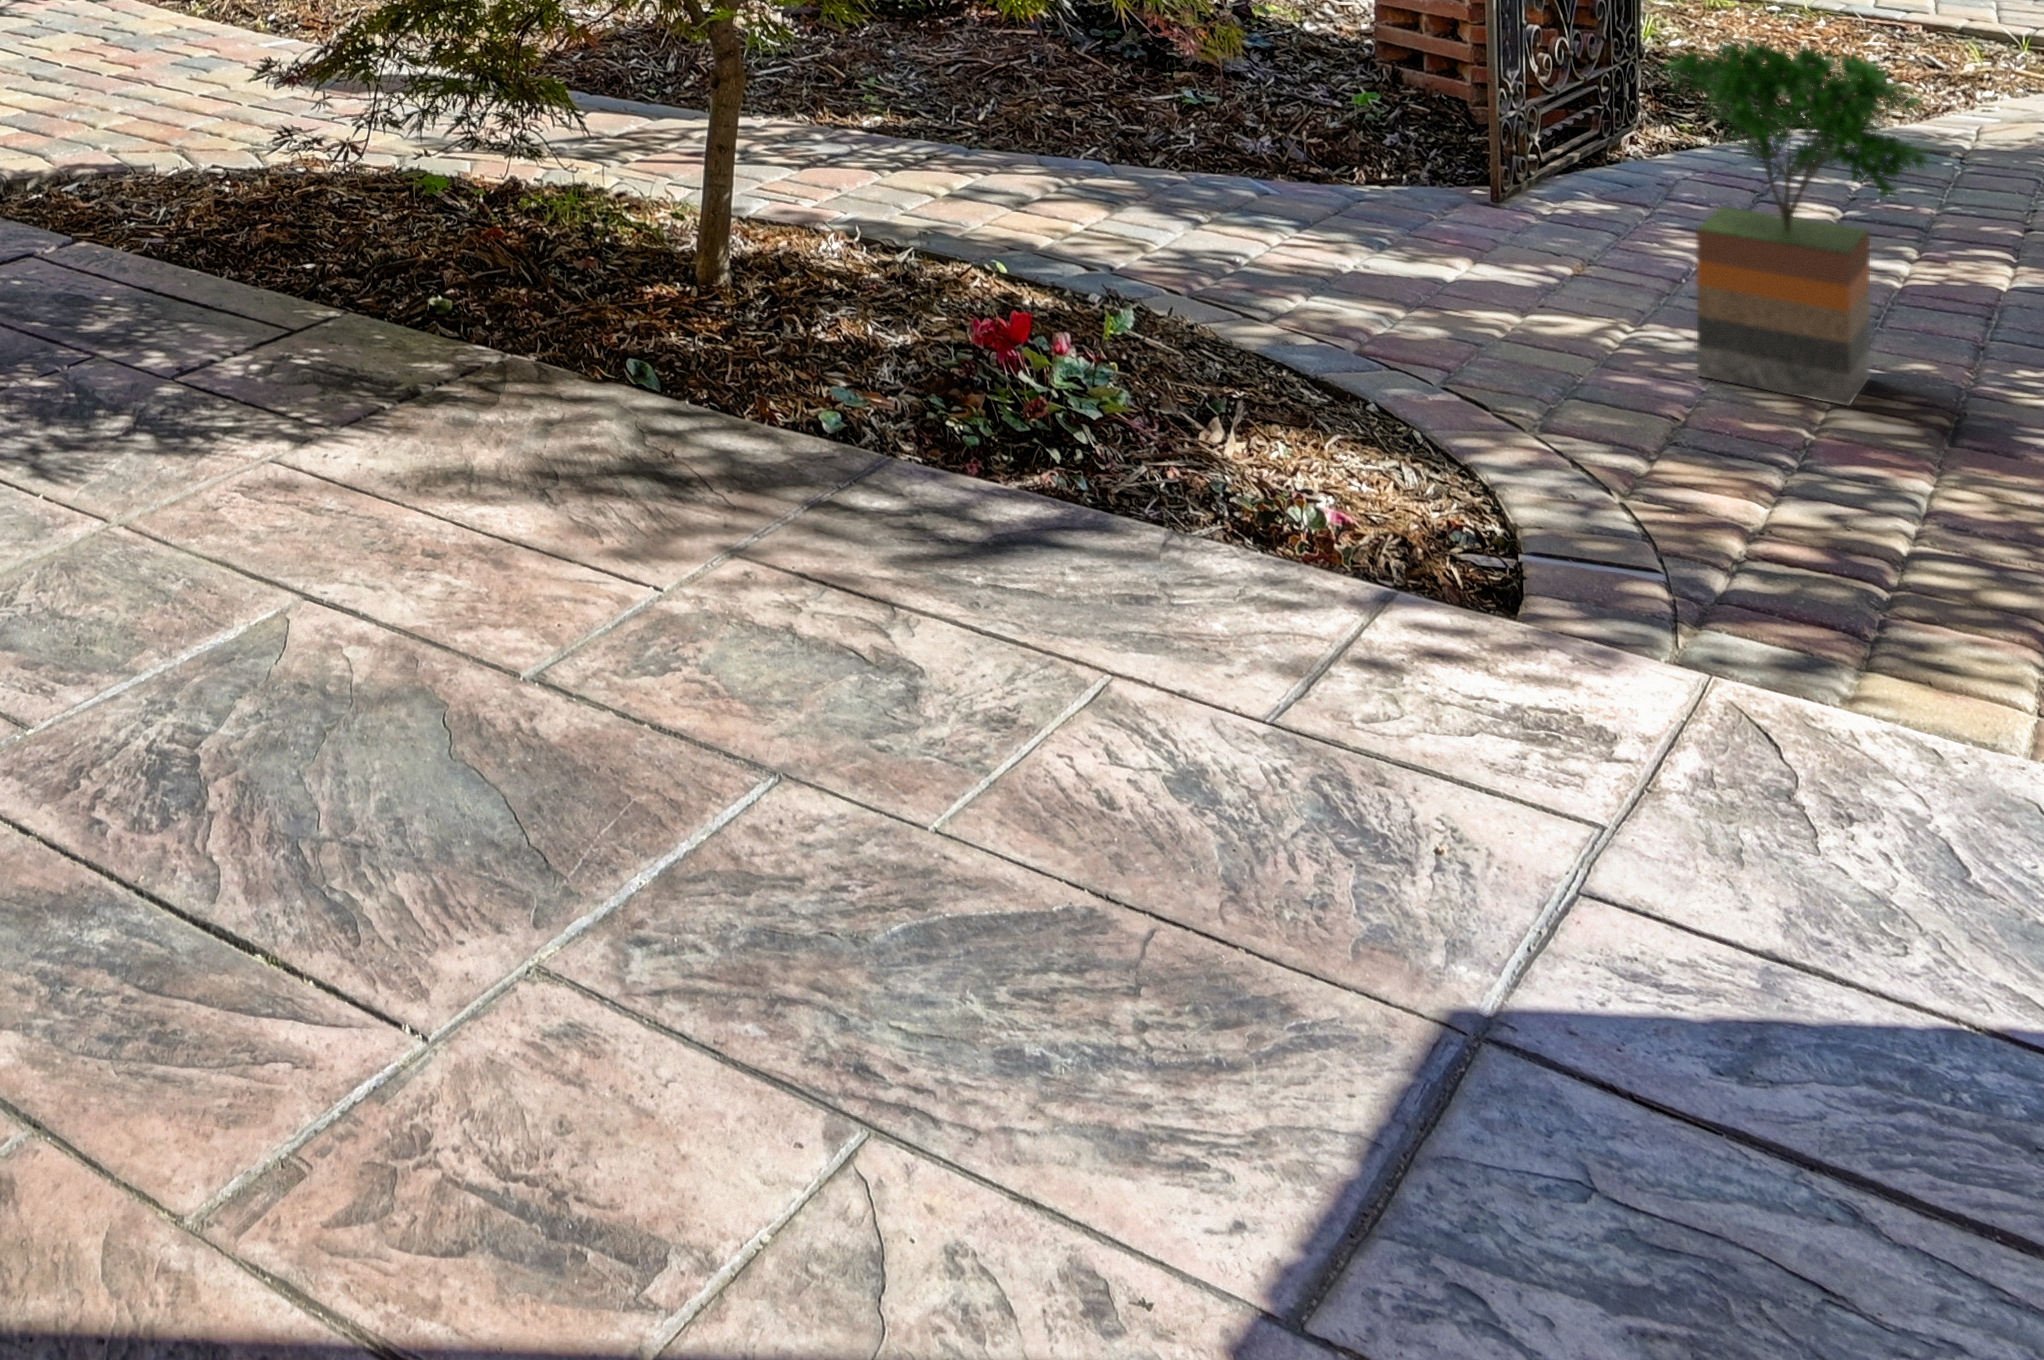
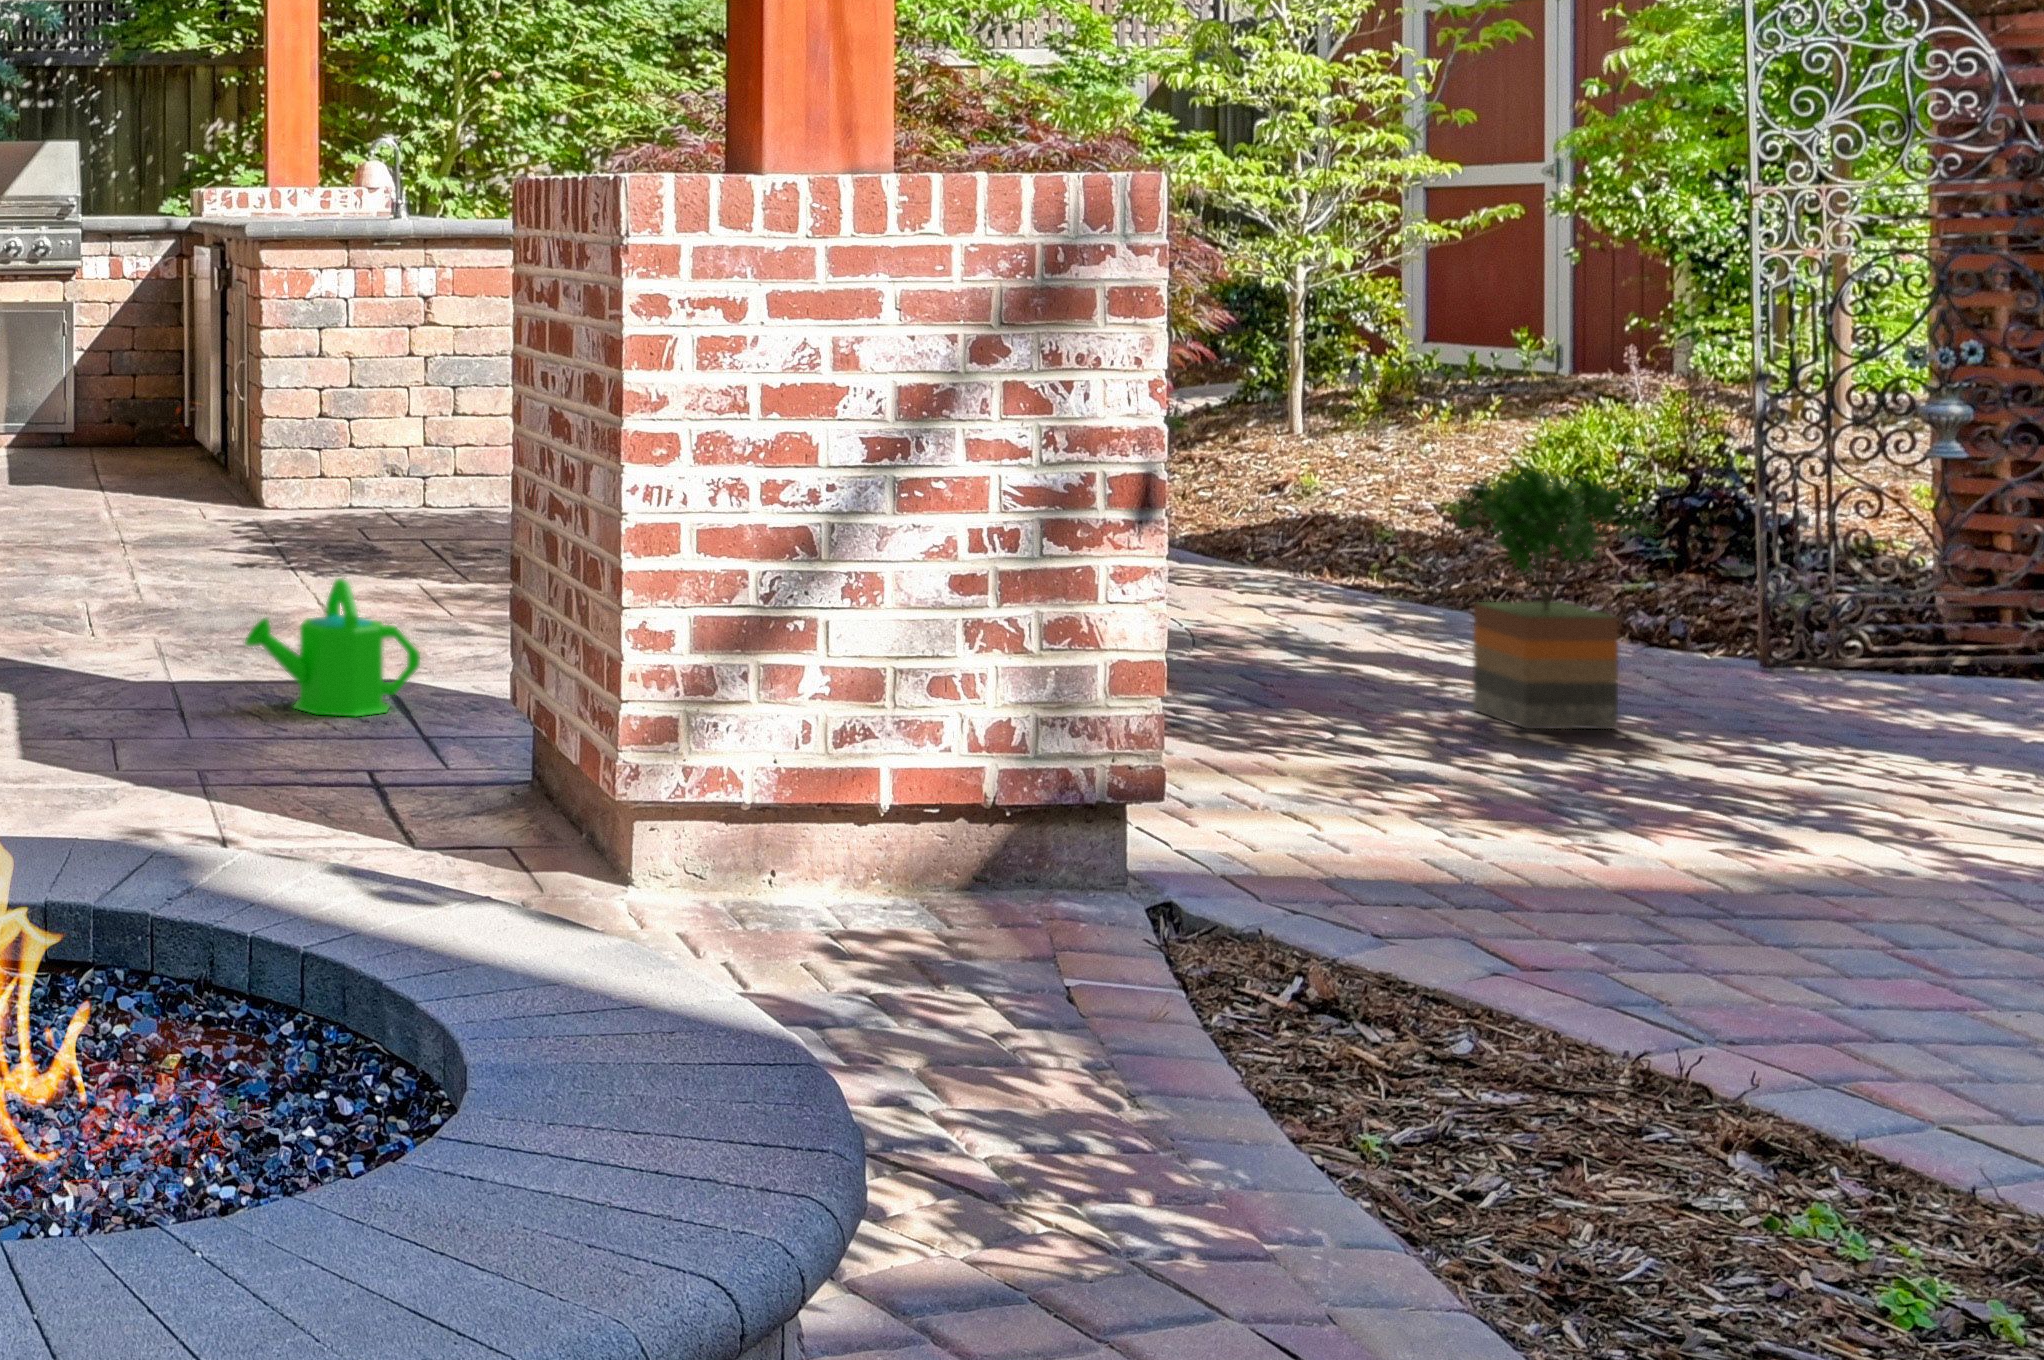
watering can: none [1284,789,1600,1229] -> present [245,579,420,716]

